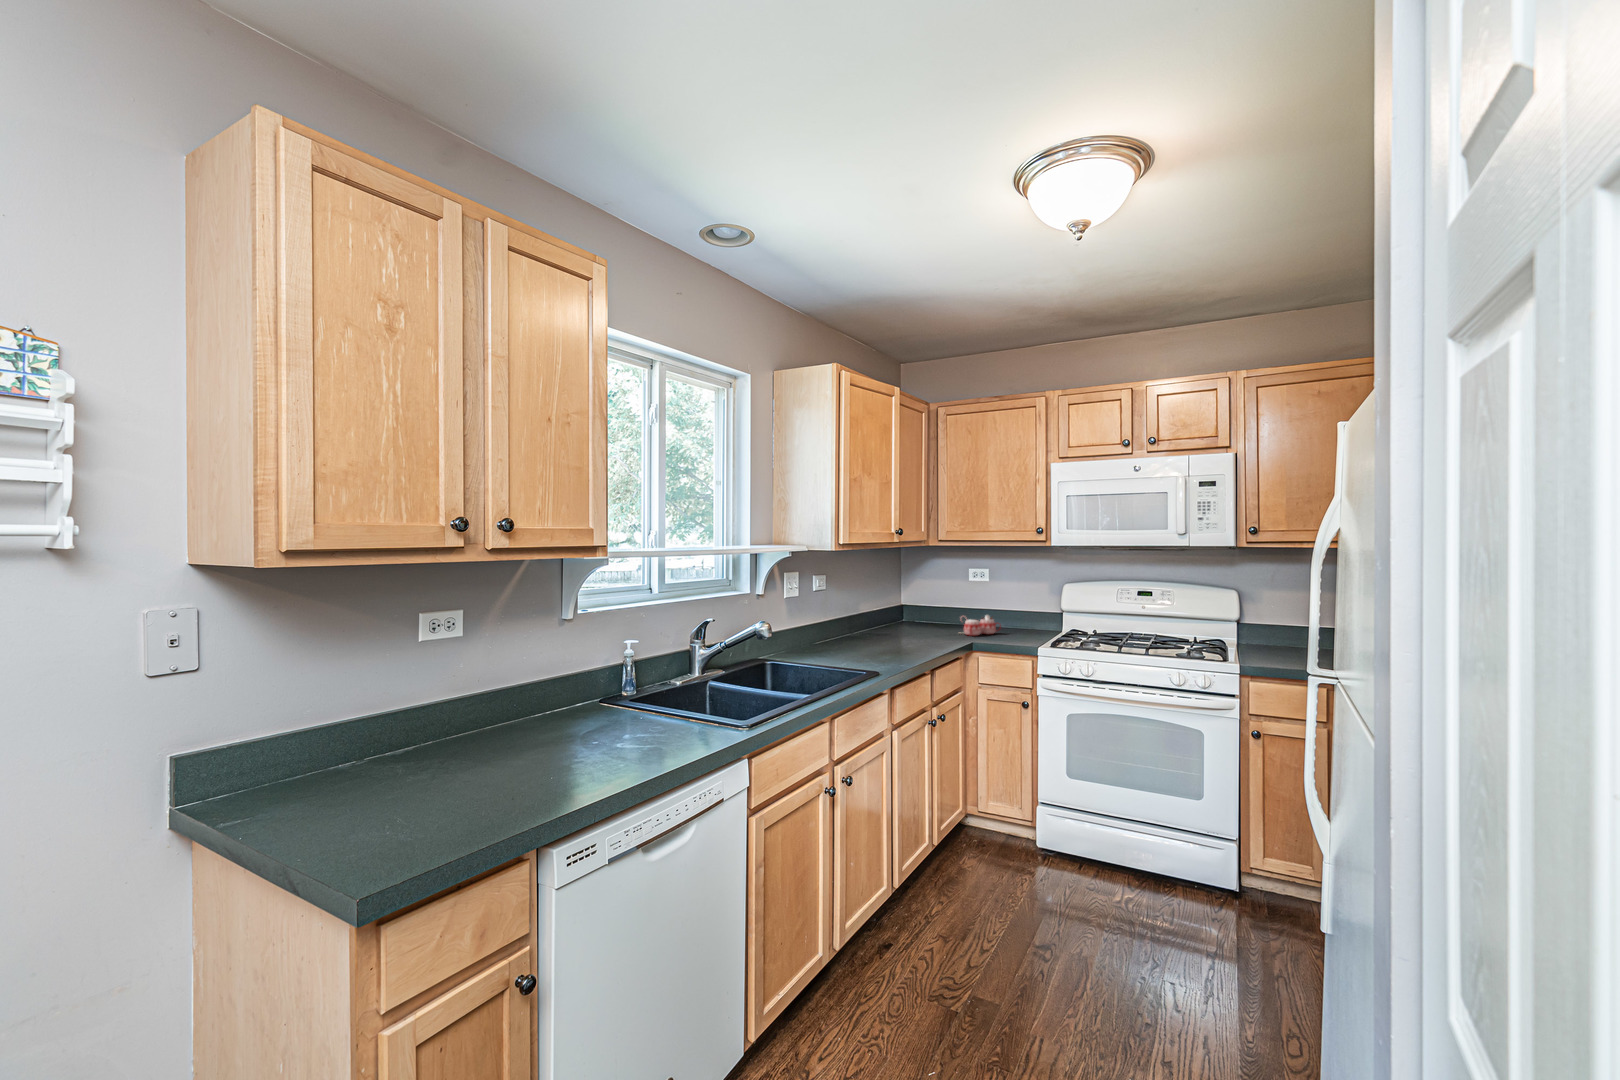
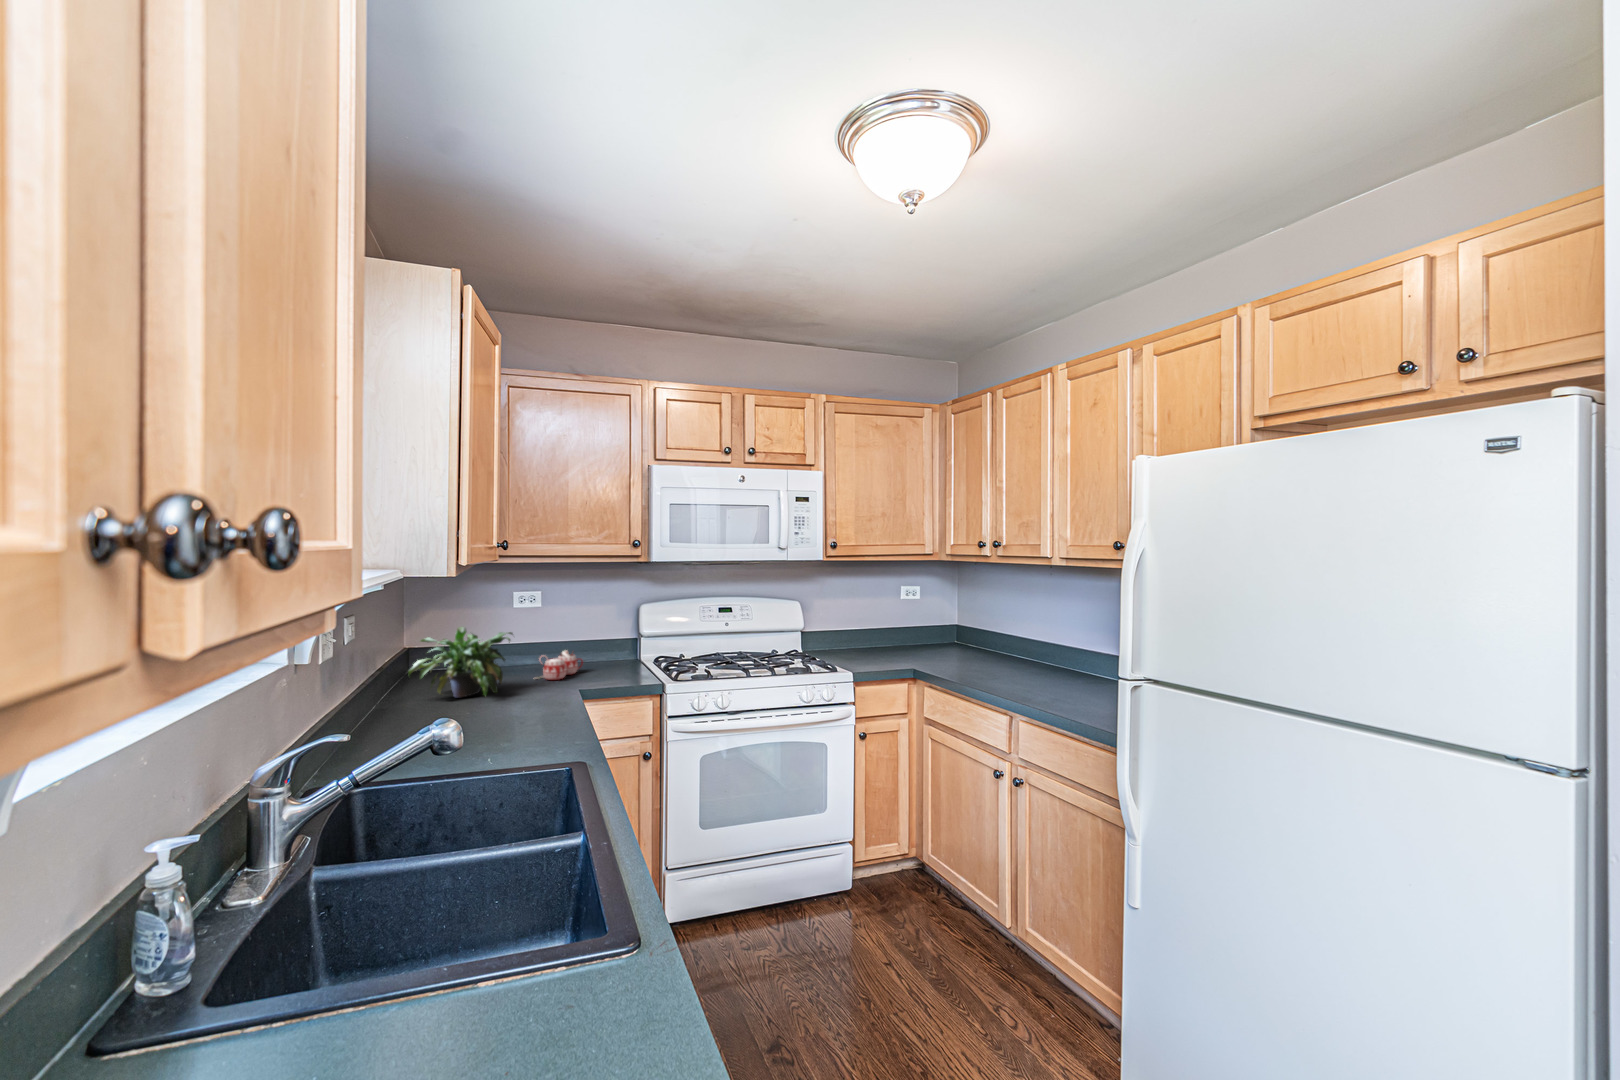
potted plant: none [866,587,933,637] -> present [409,627,513,697]

